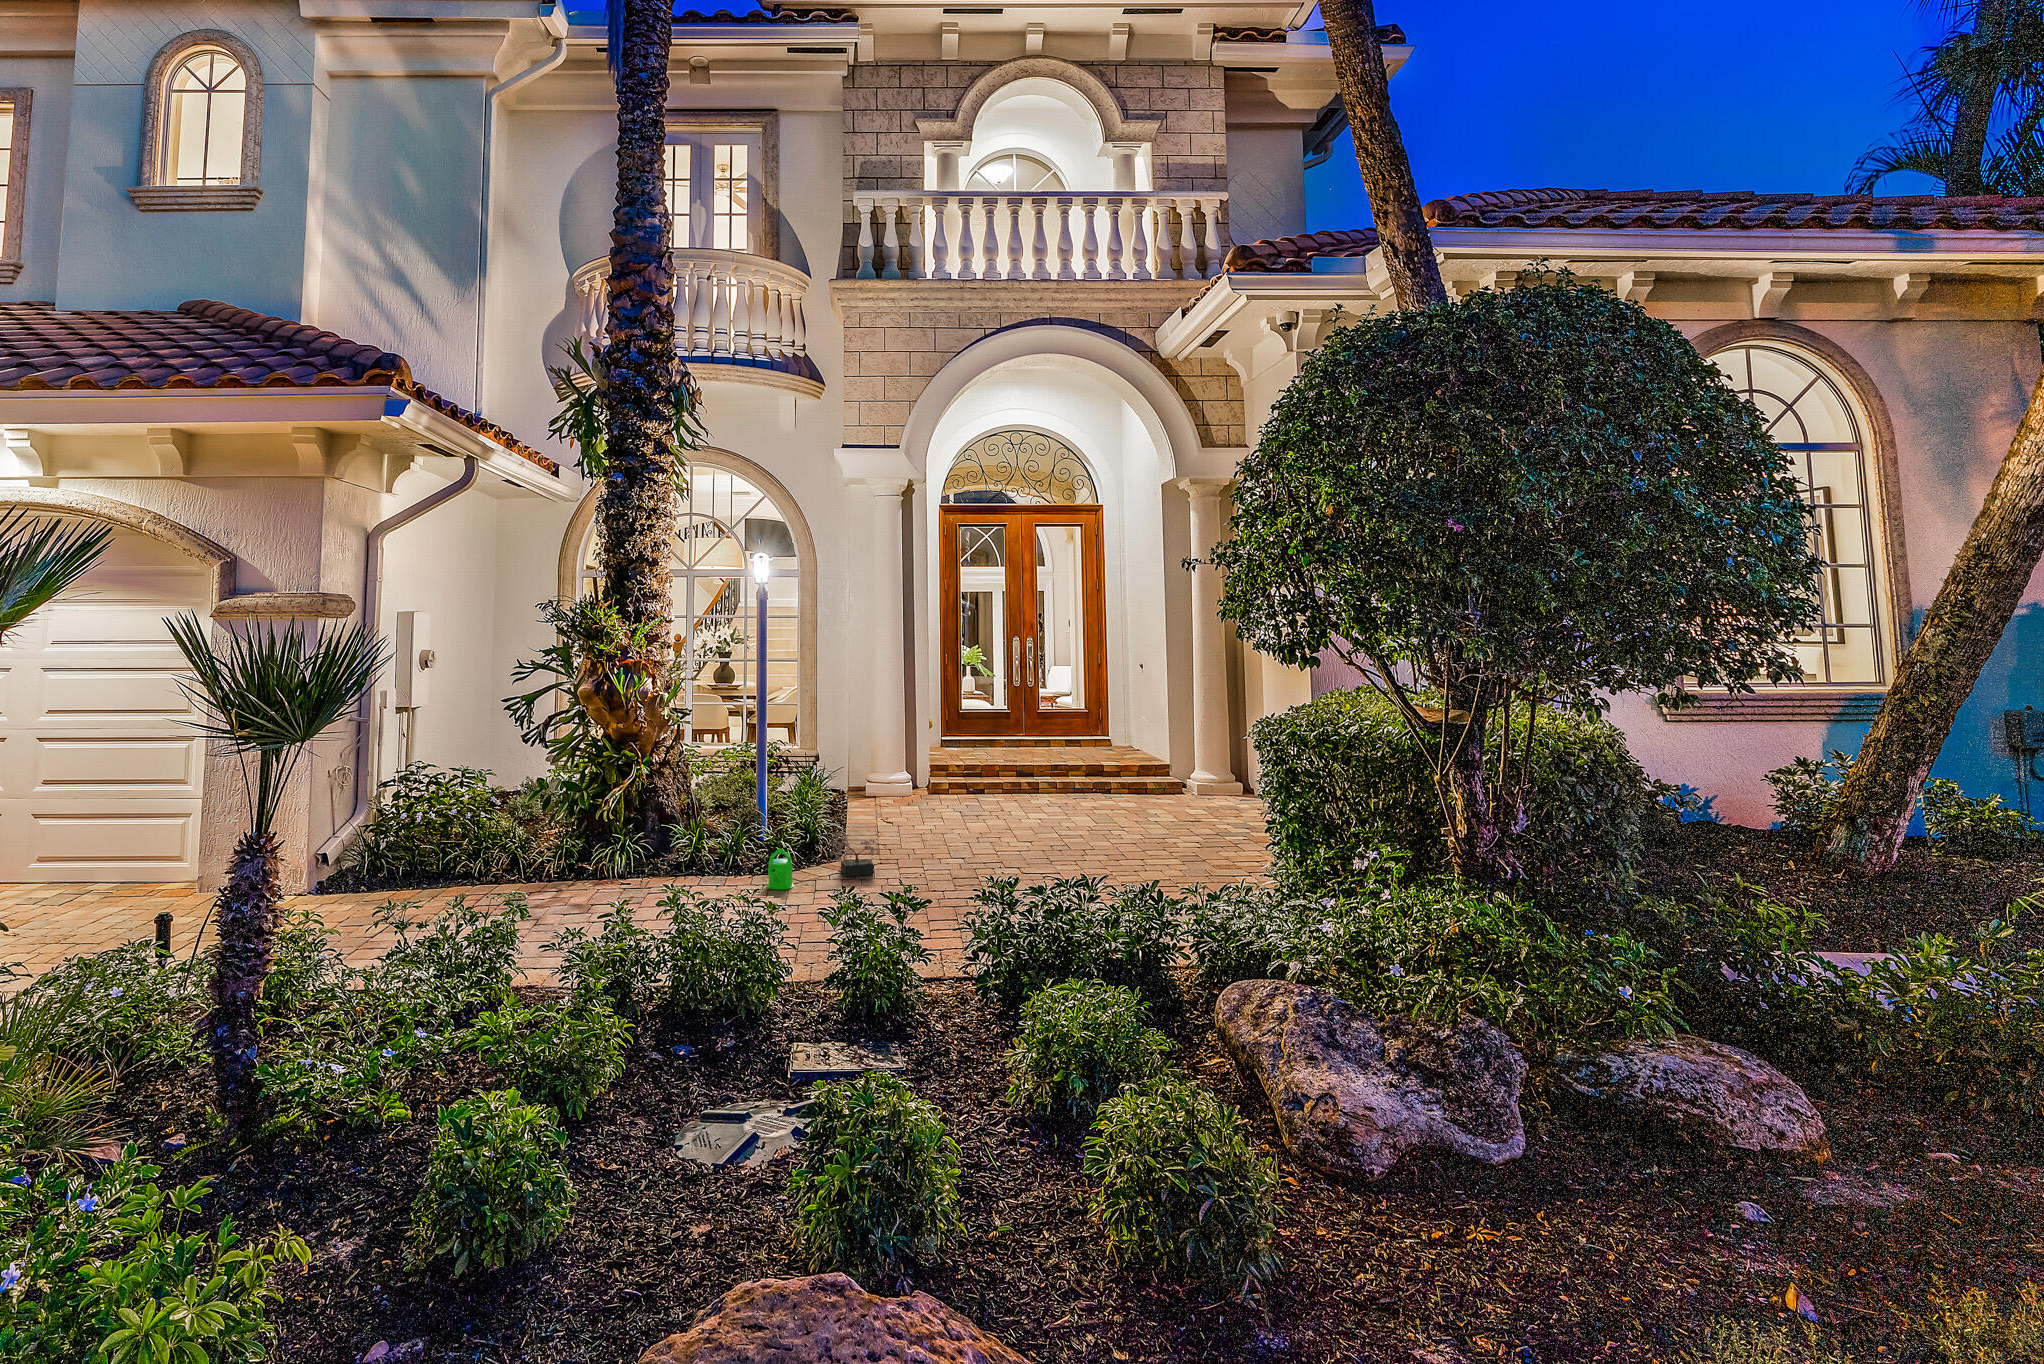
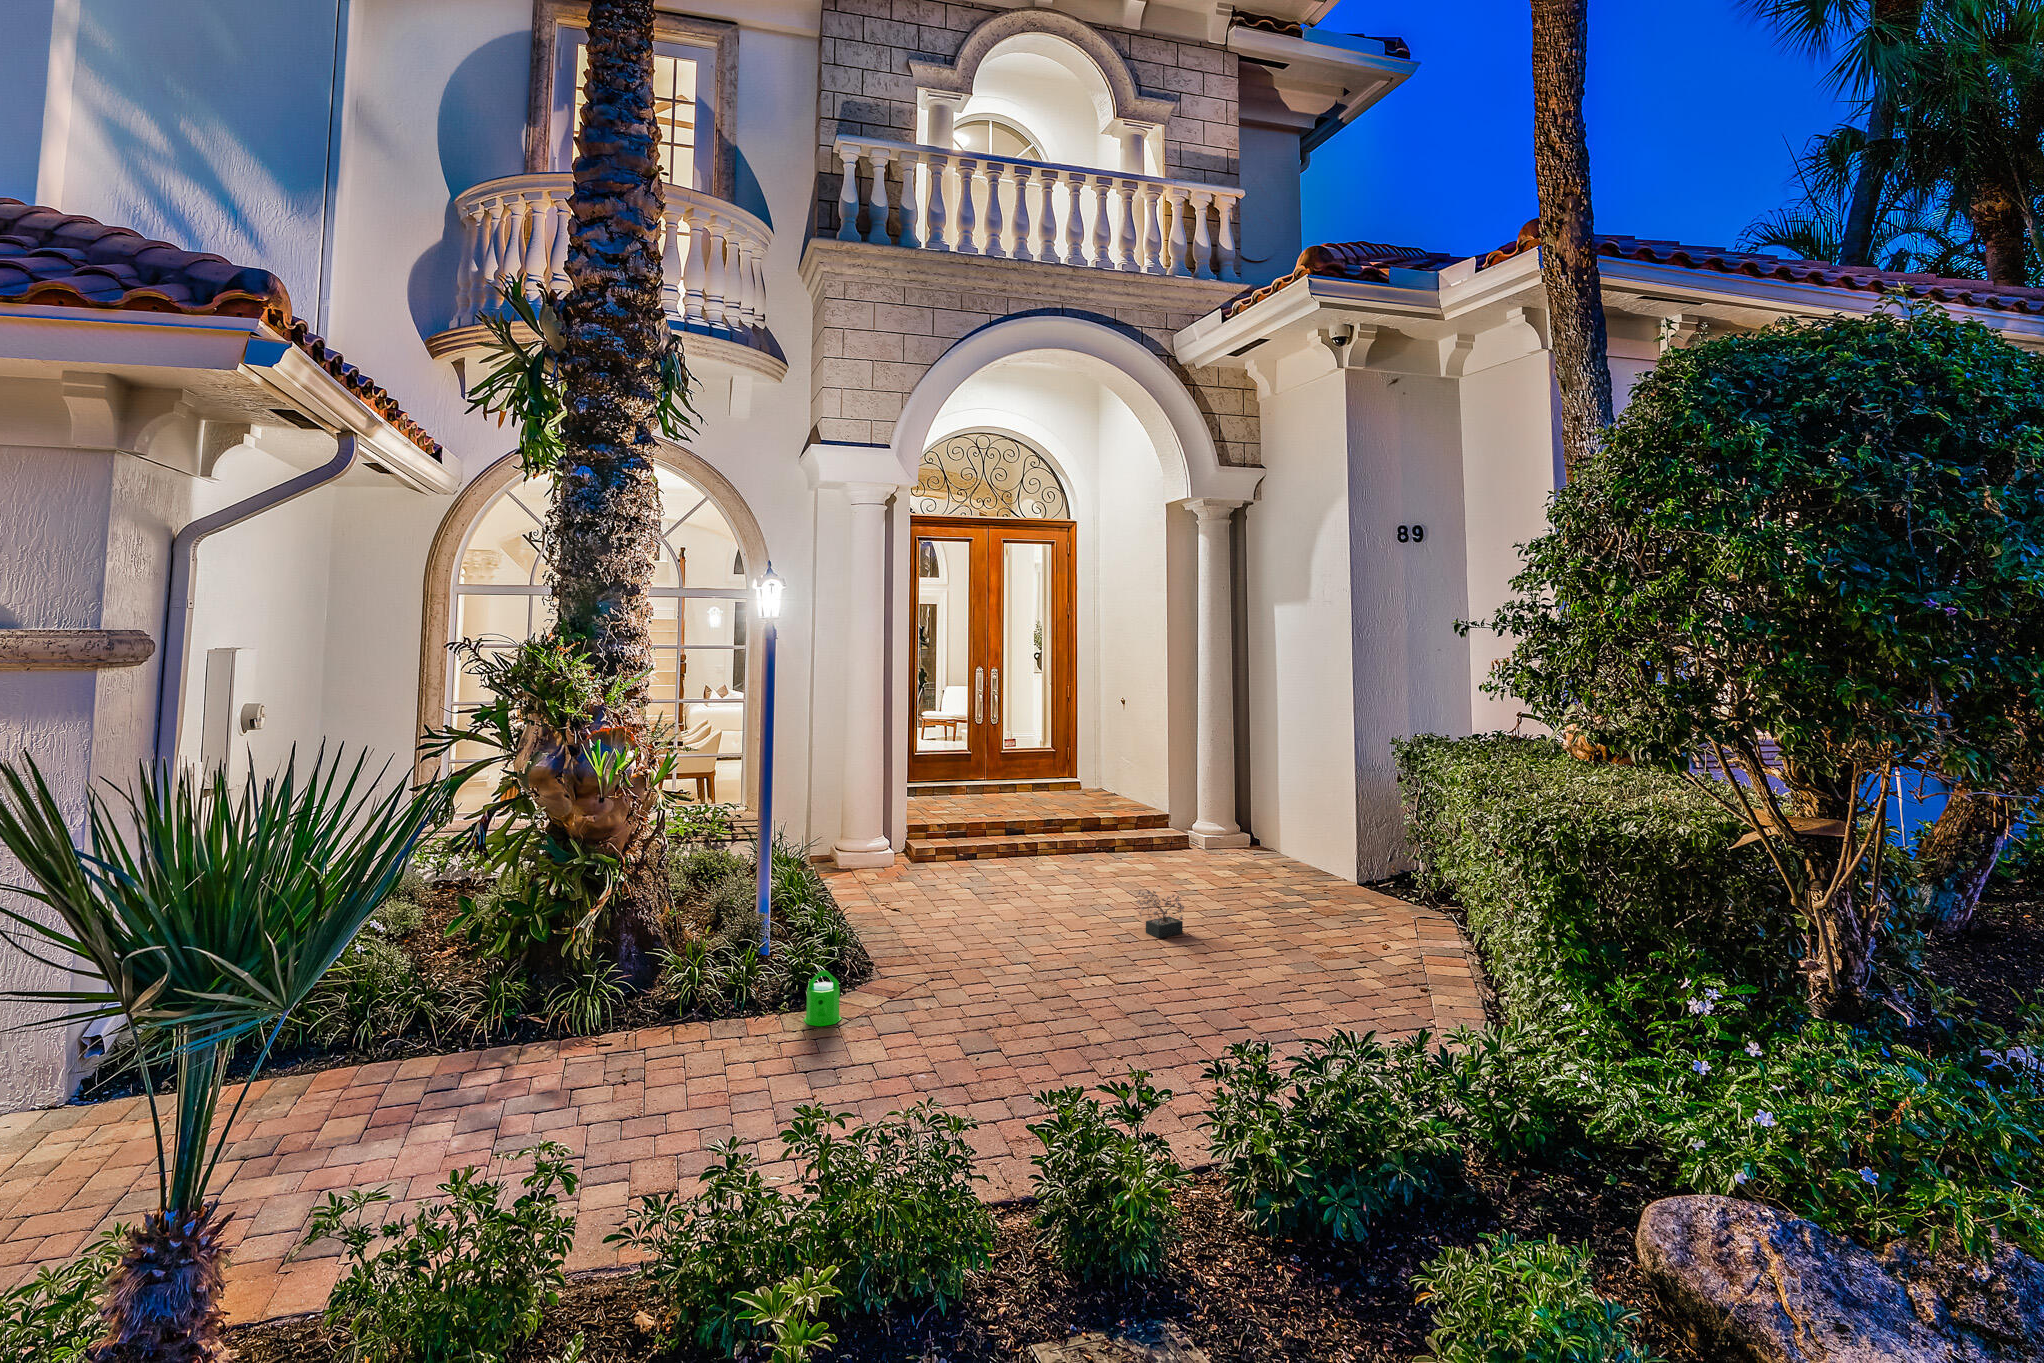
decorative plant: present [830,832,879,877] -> present [1137,890,1184,938]

